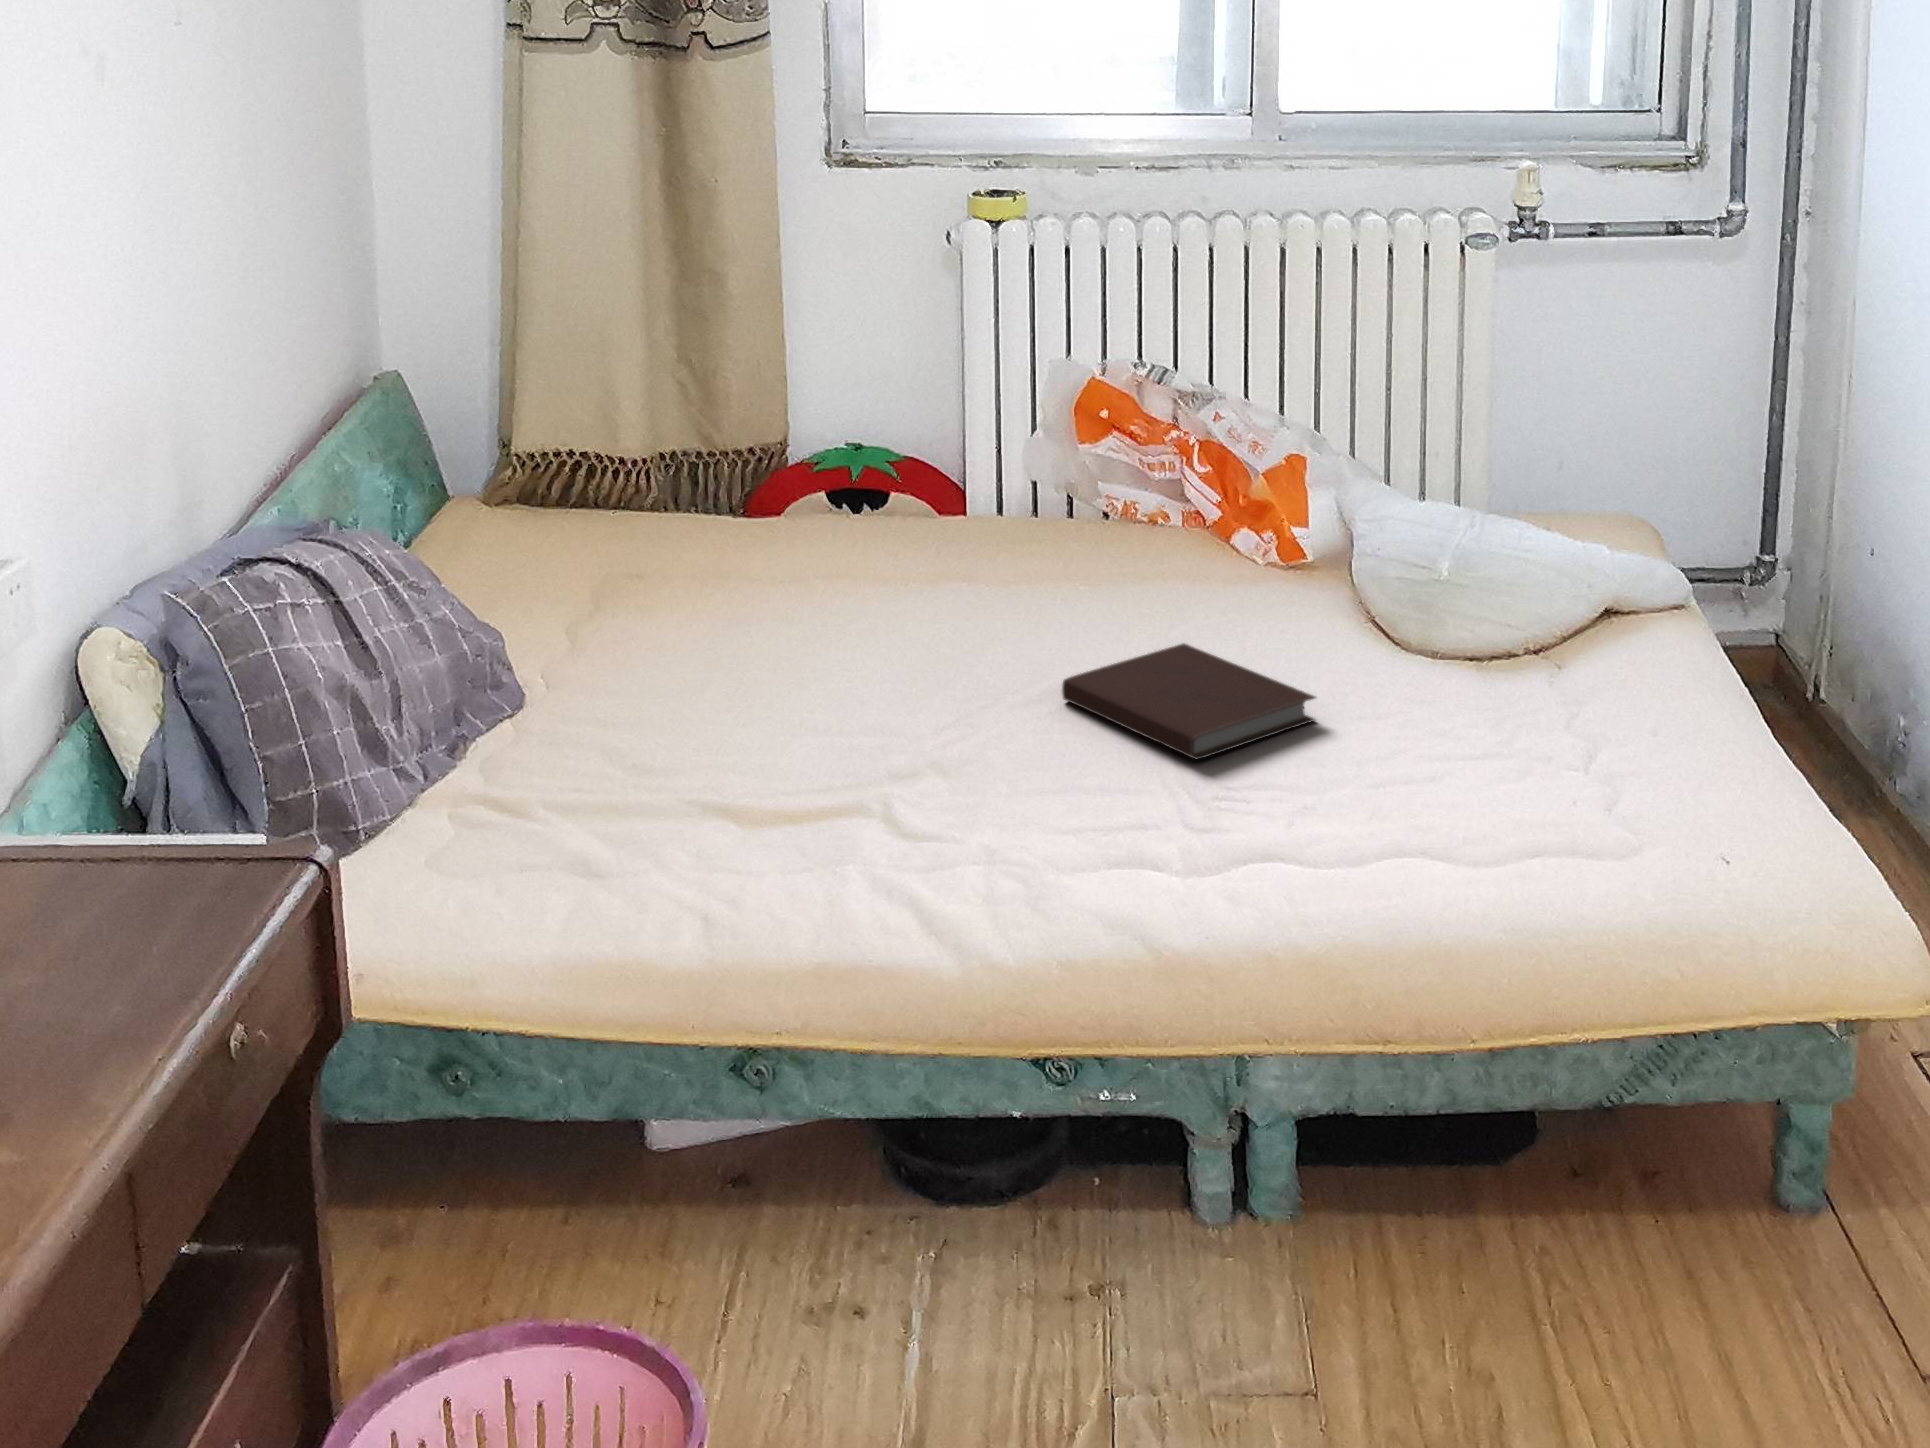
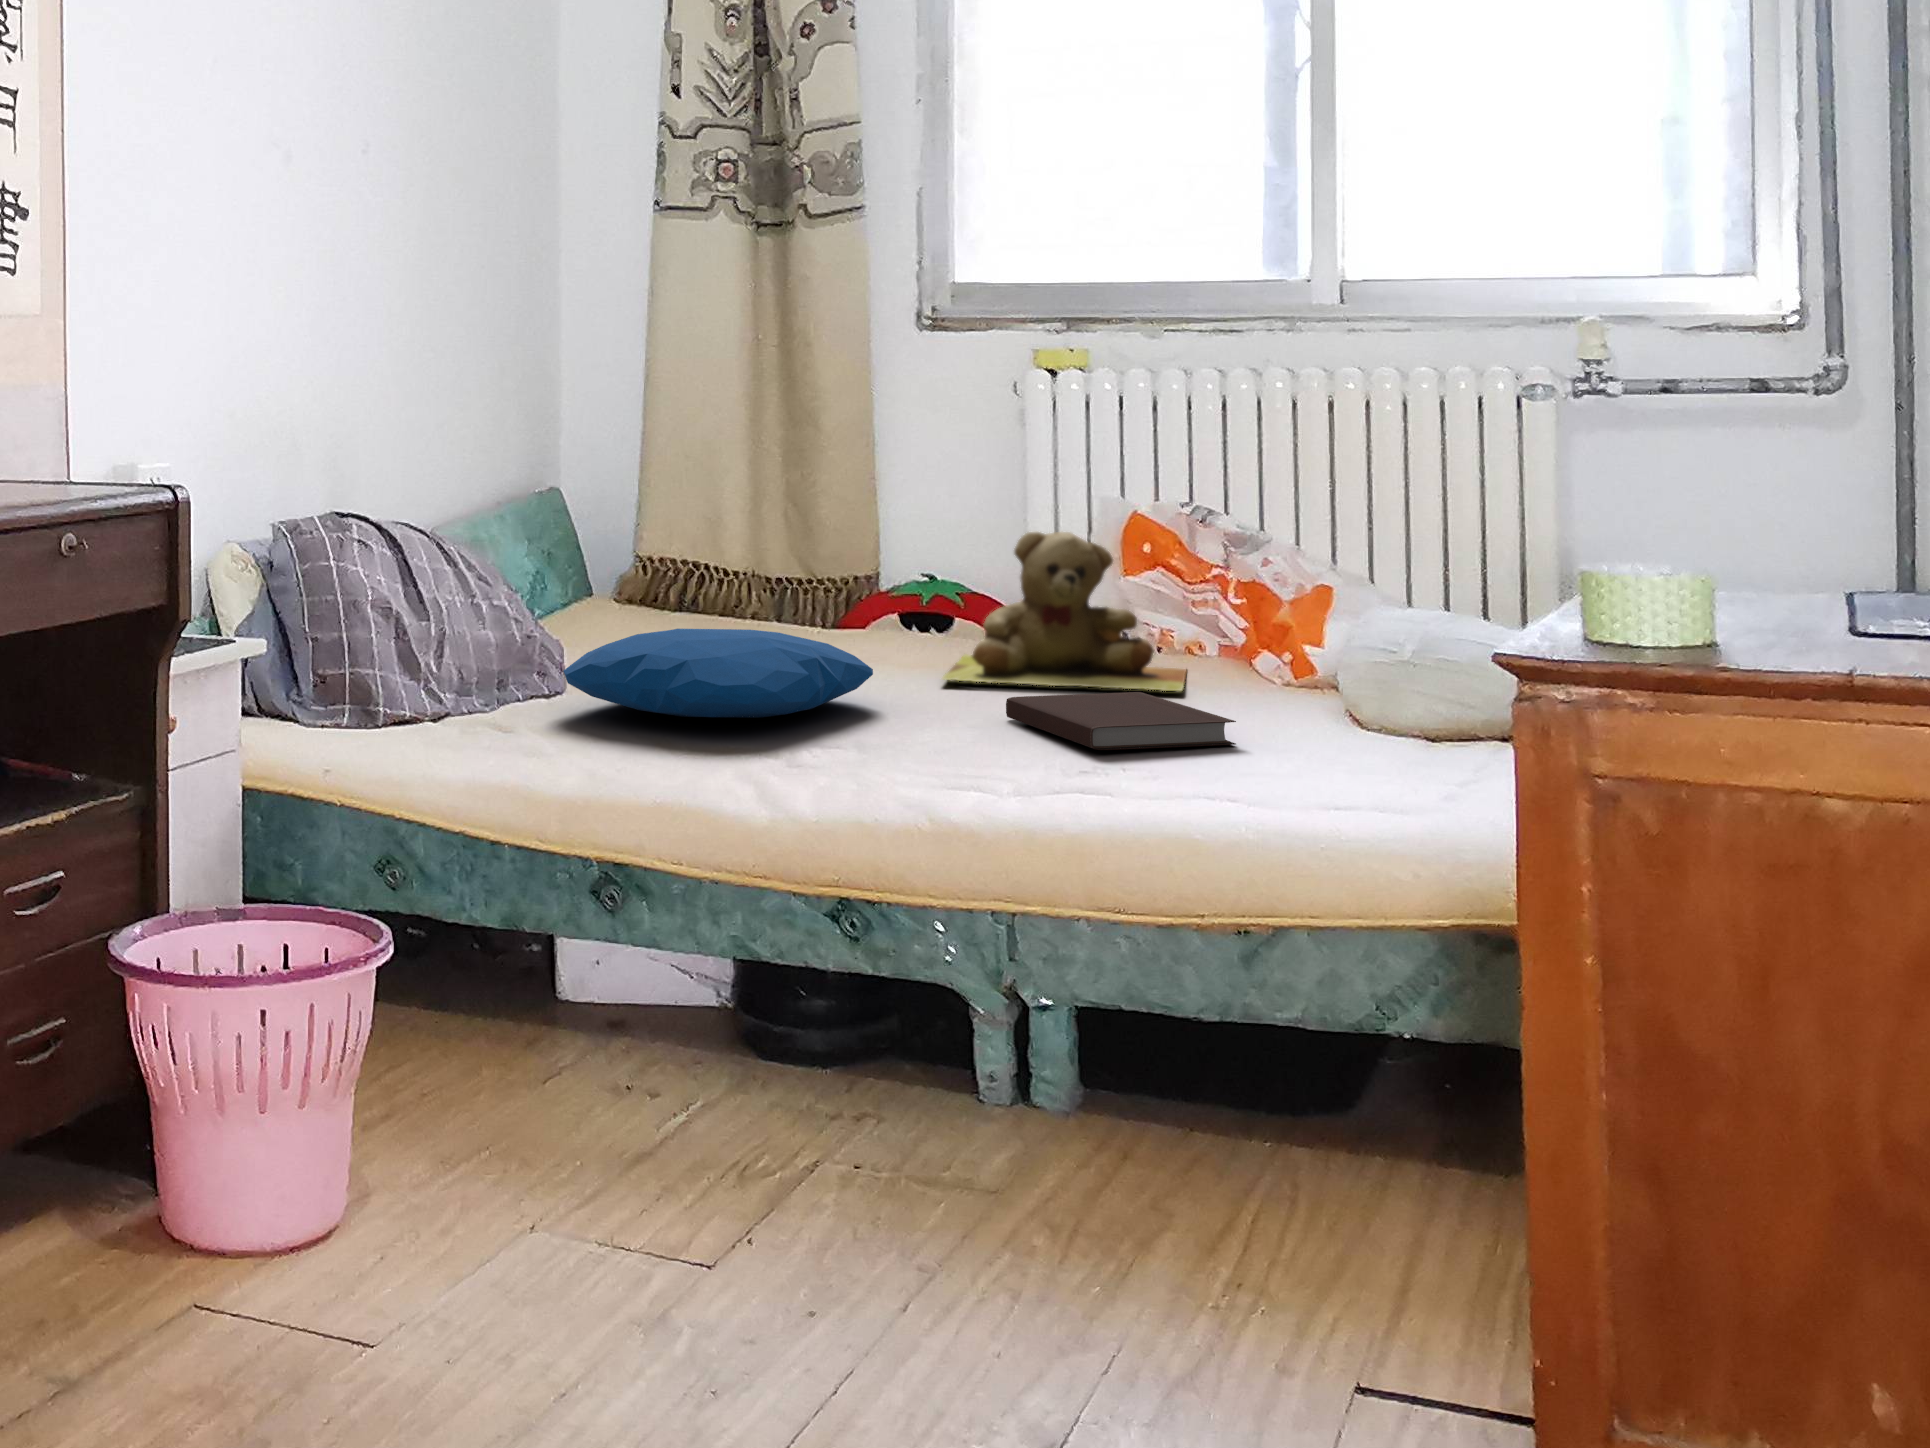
teddy bear: none [937,442,1208,633] -> present [942,532,1186,691]
pillow: none [559,621,912,771] -> present [564,629,873,718]

